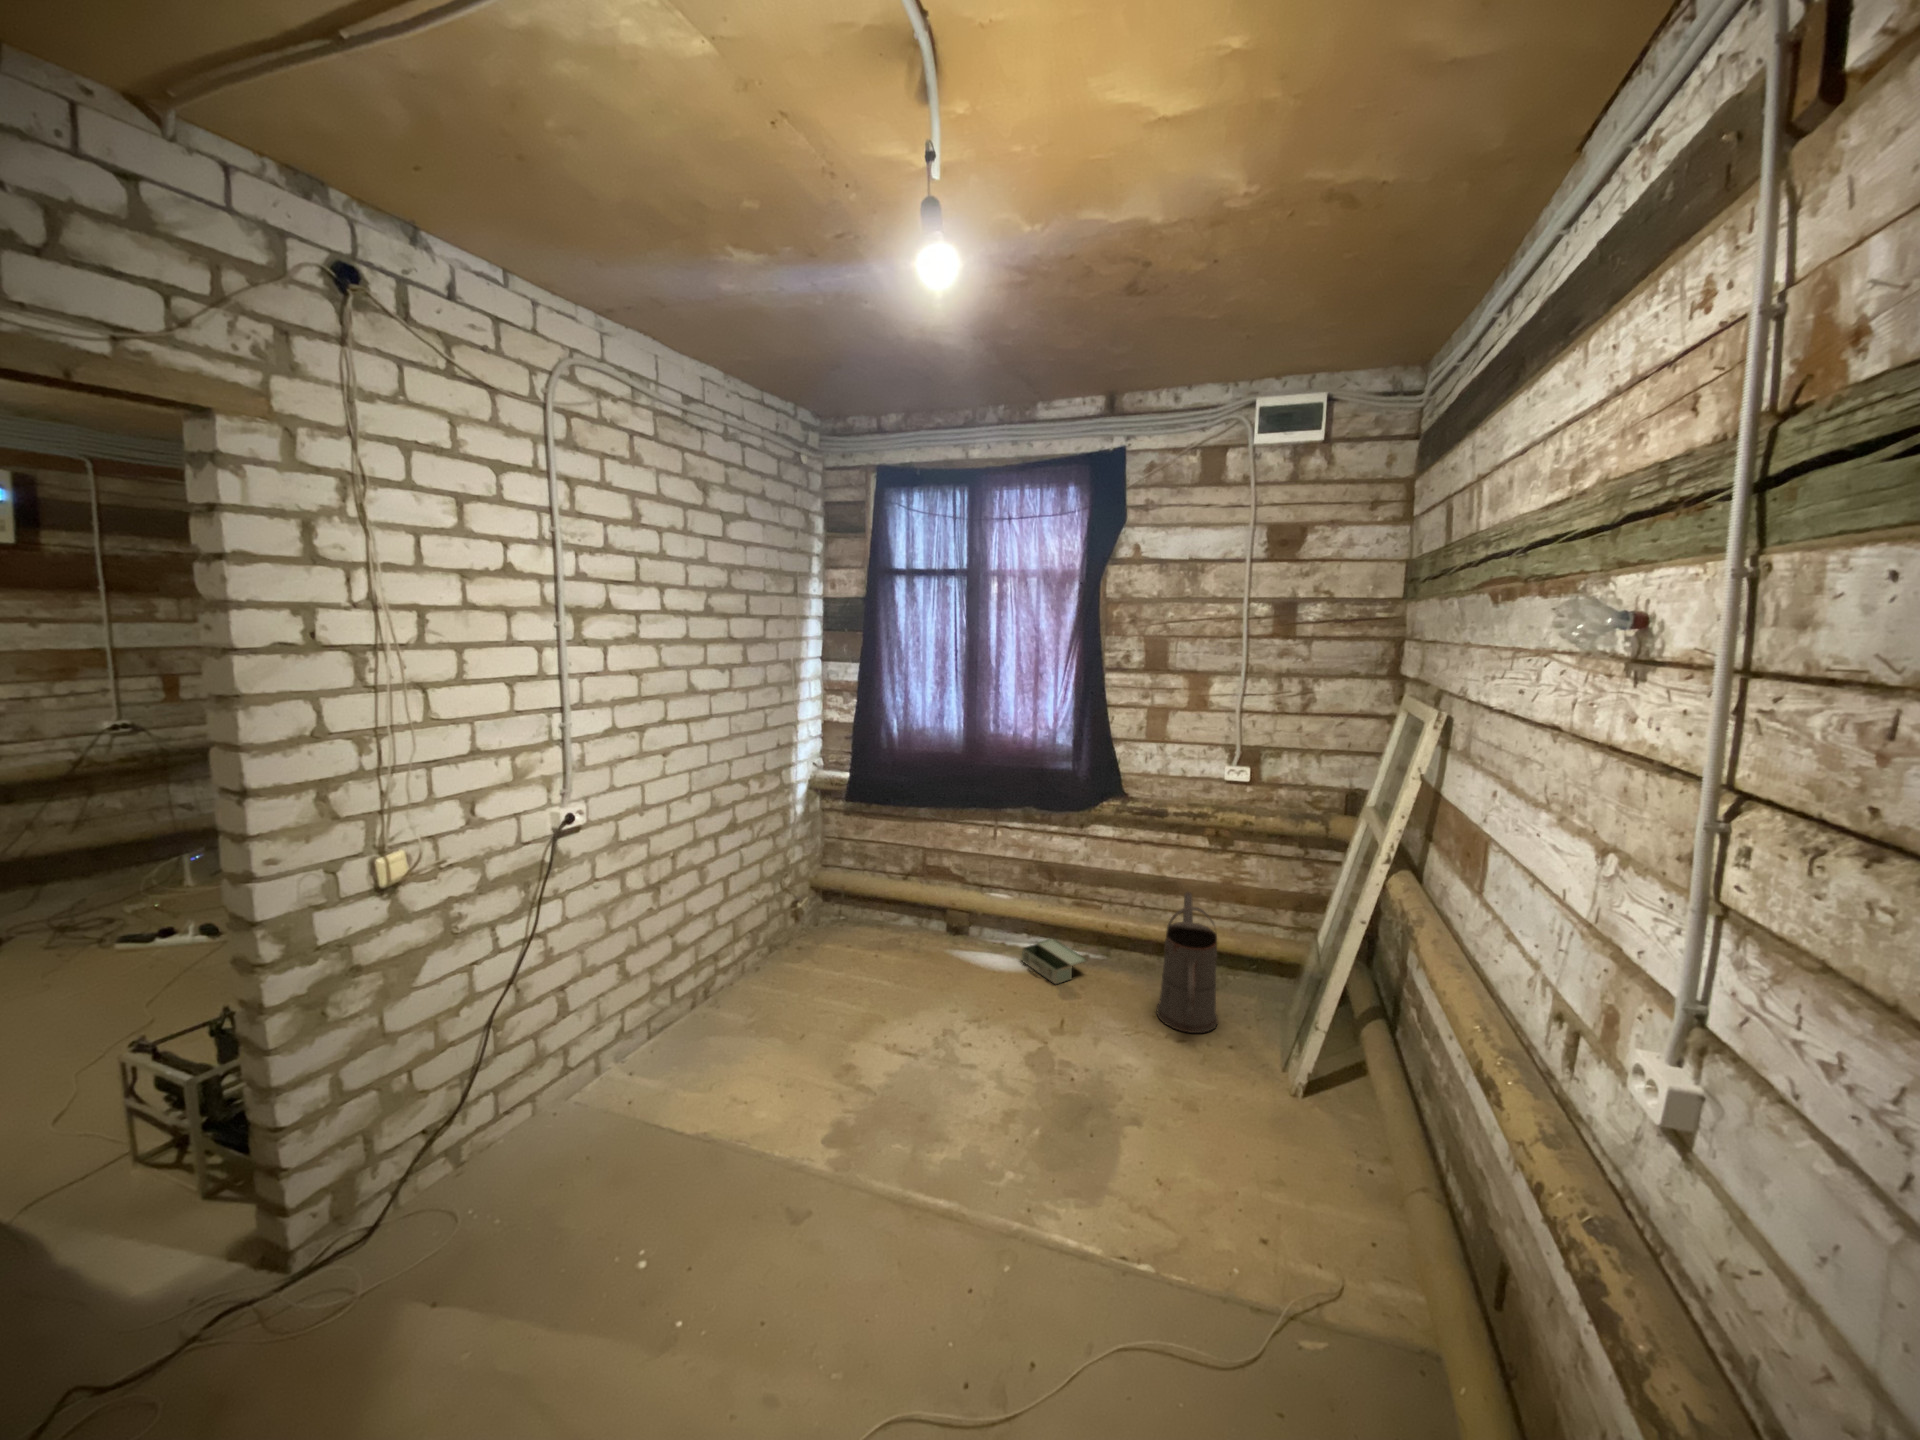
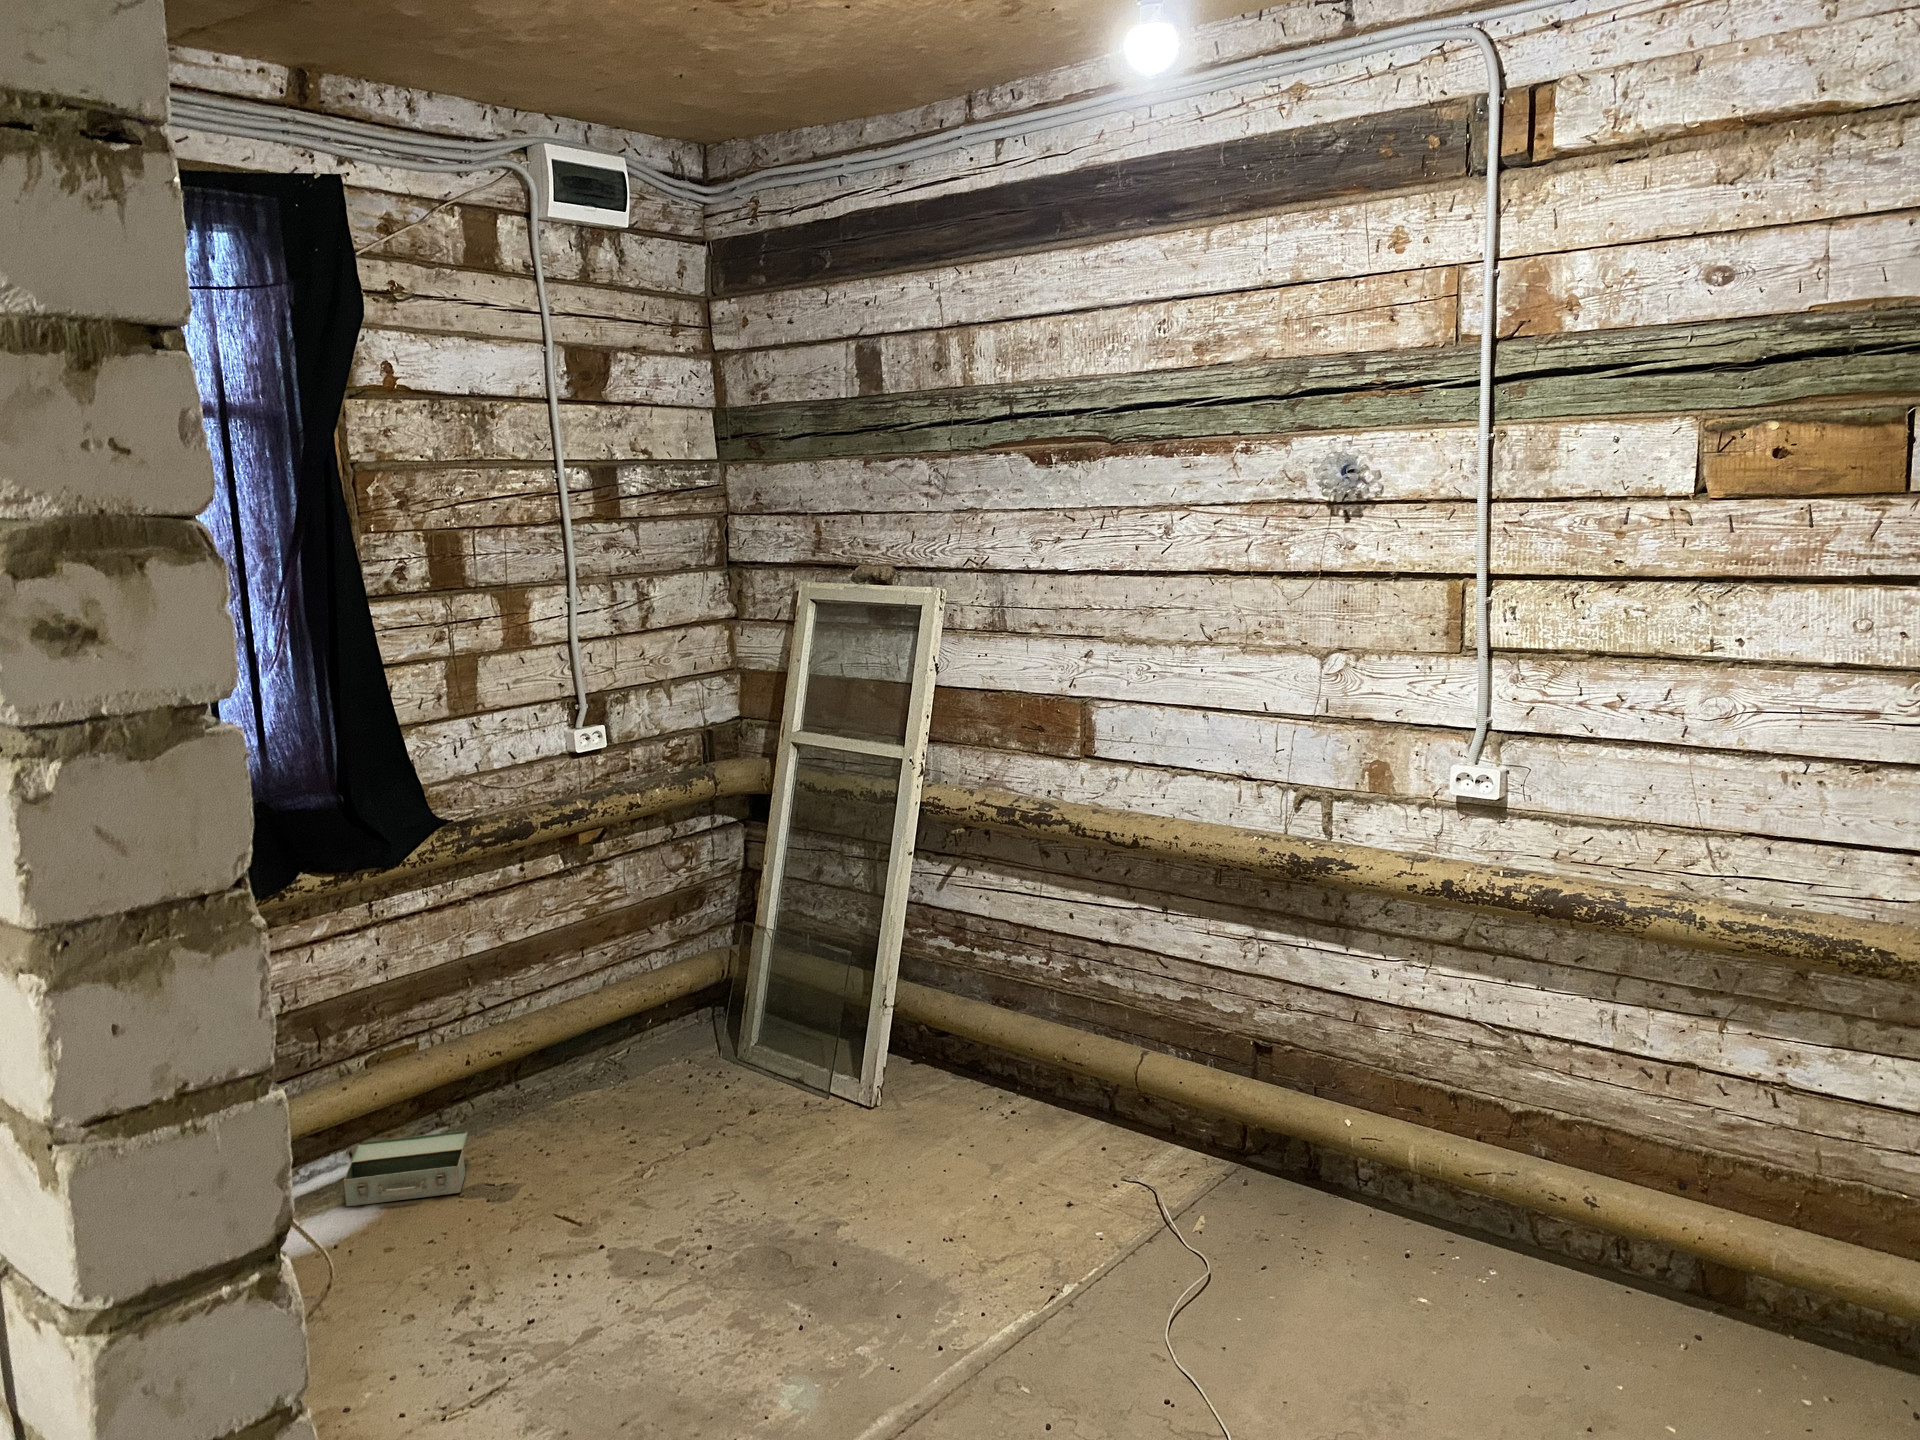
watering can: present [1157,892,1218,1033] -> none [550,943,713,1137]

